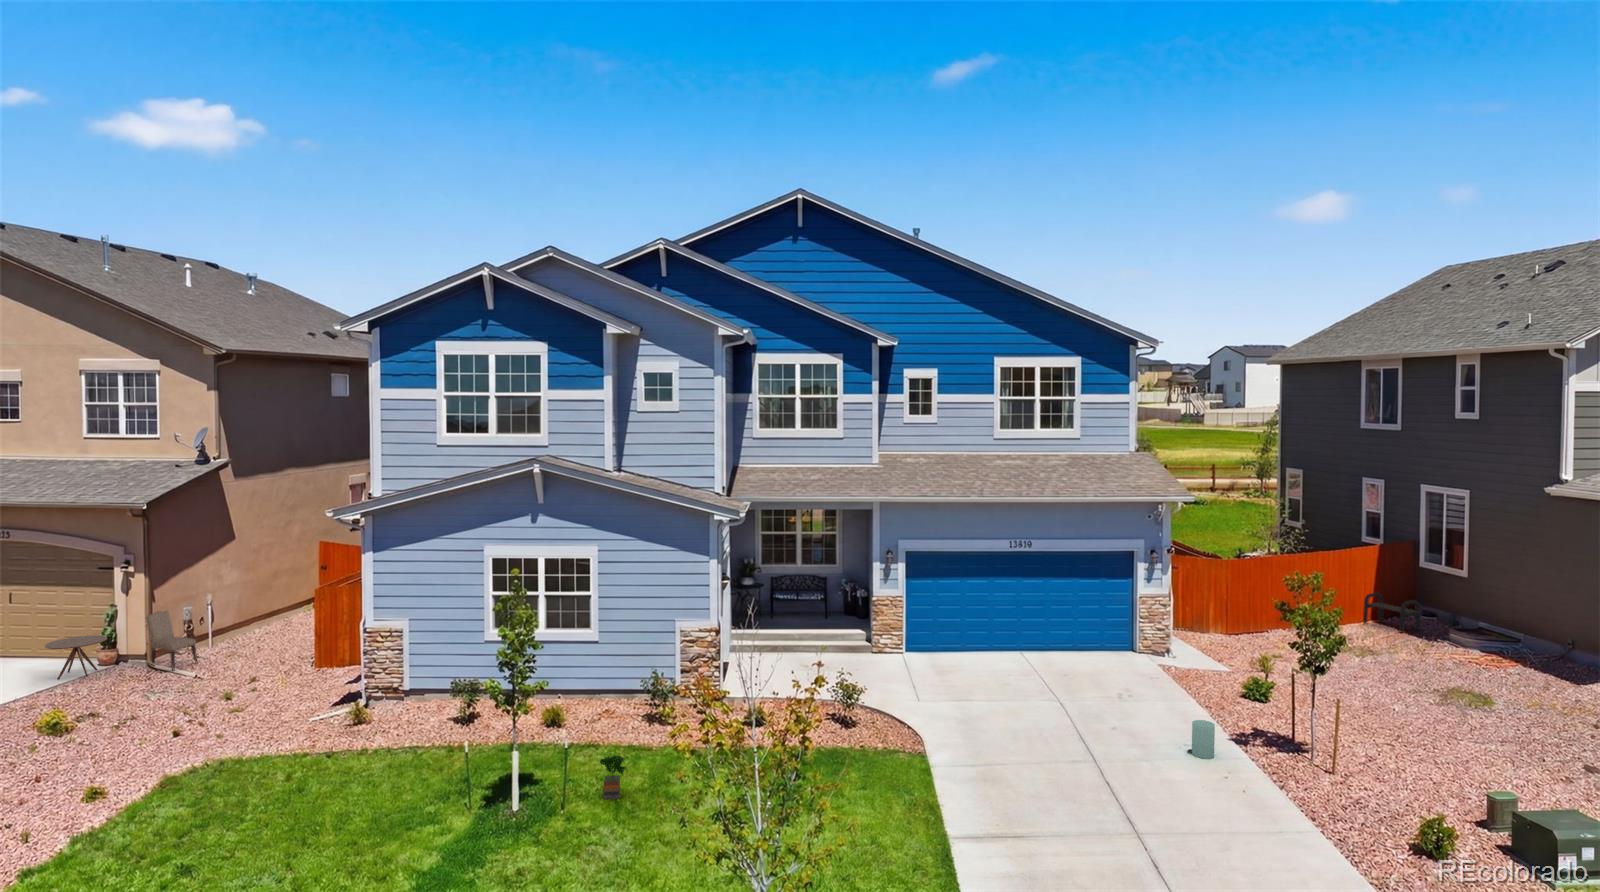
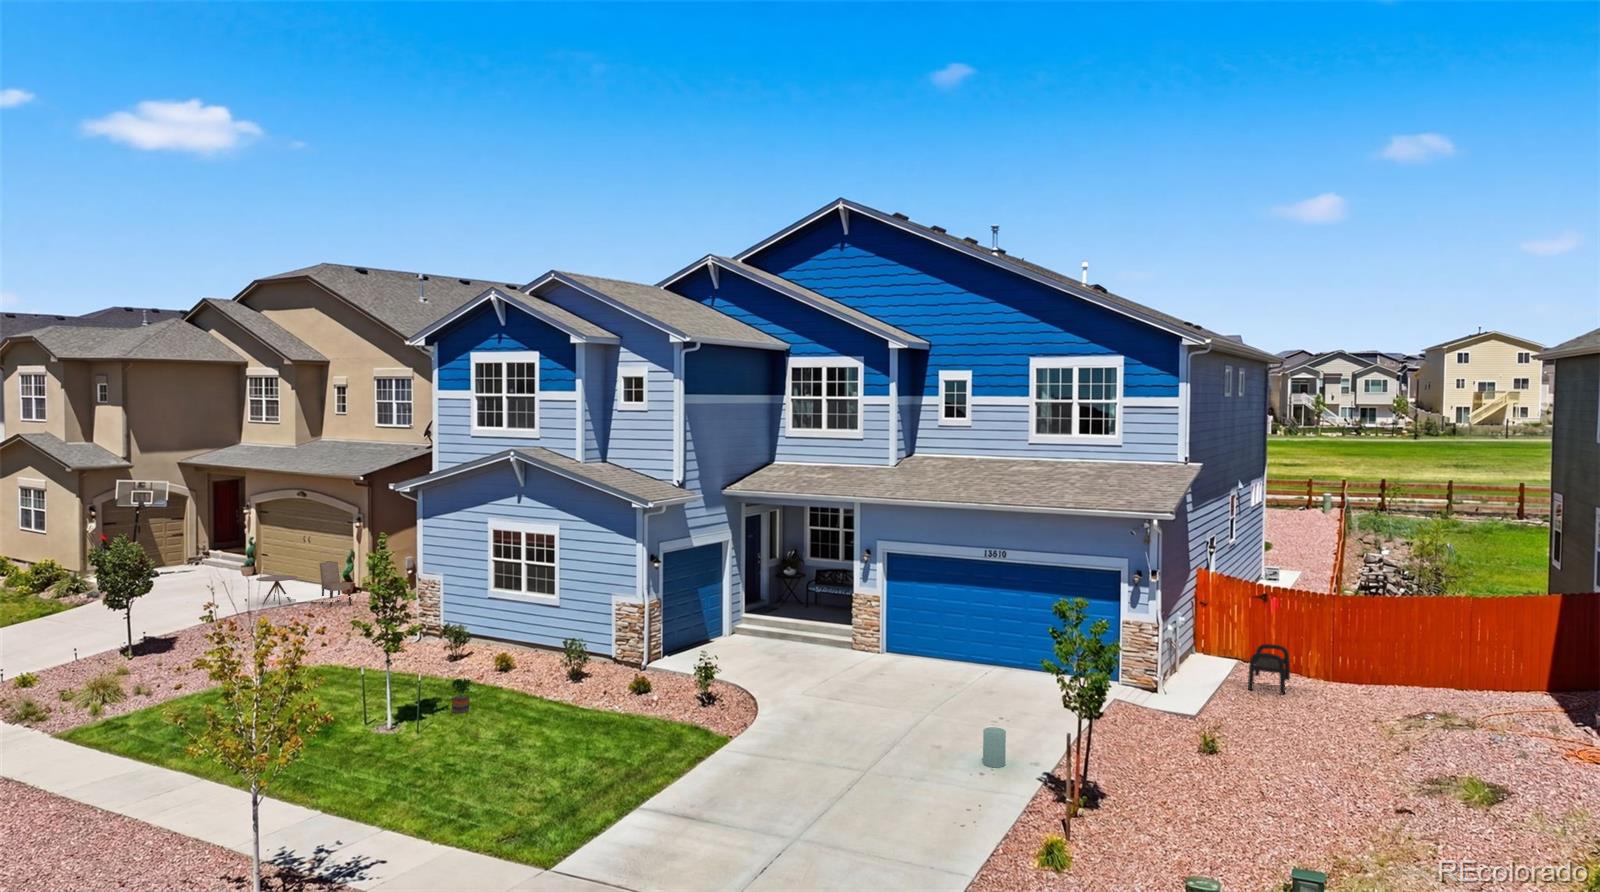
bench: present [1363,593,1420,633] -> present [1248,644,1290,694]

